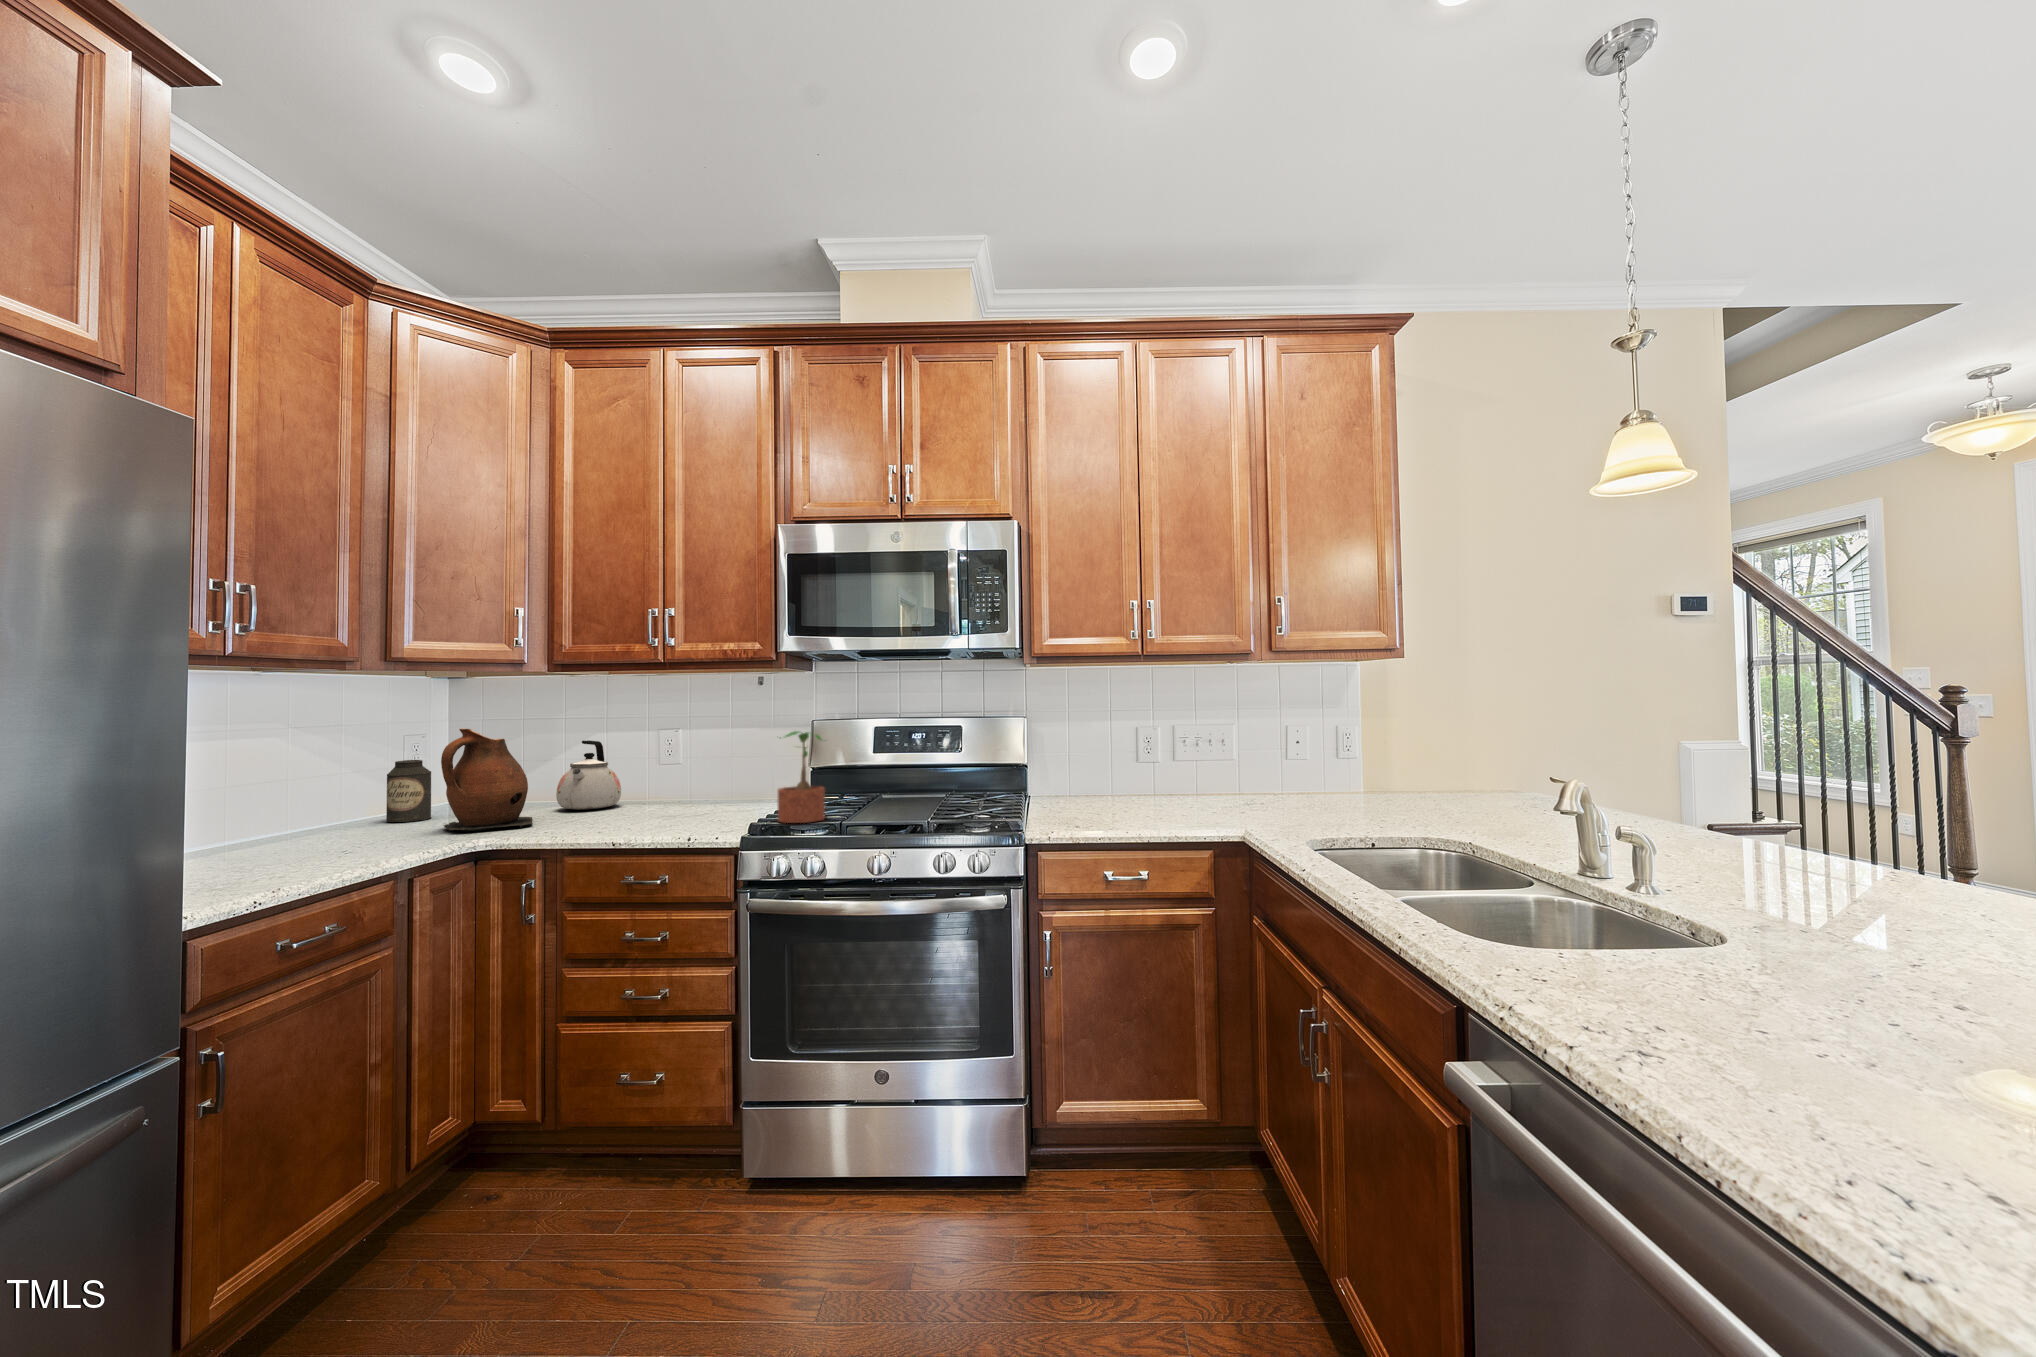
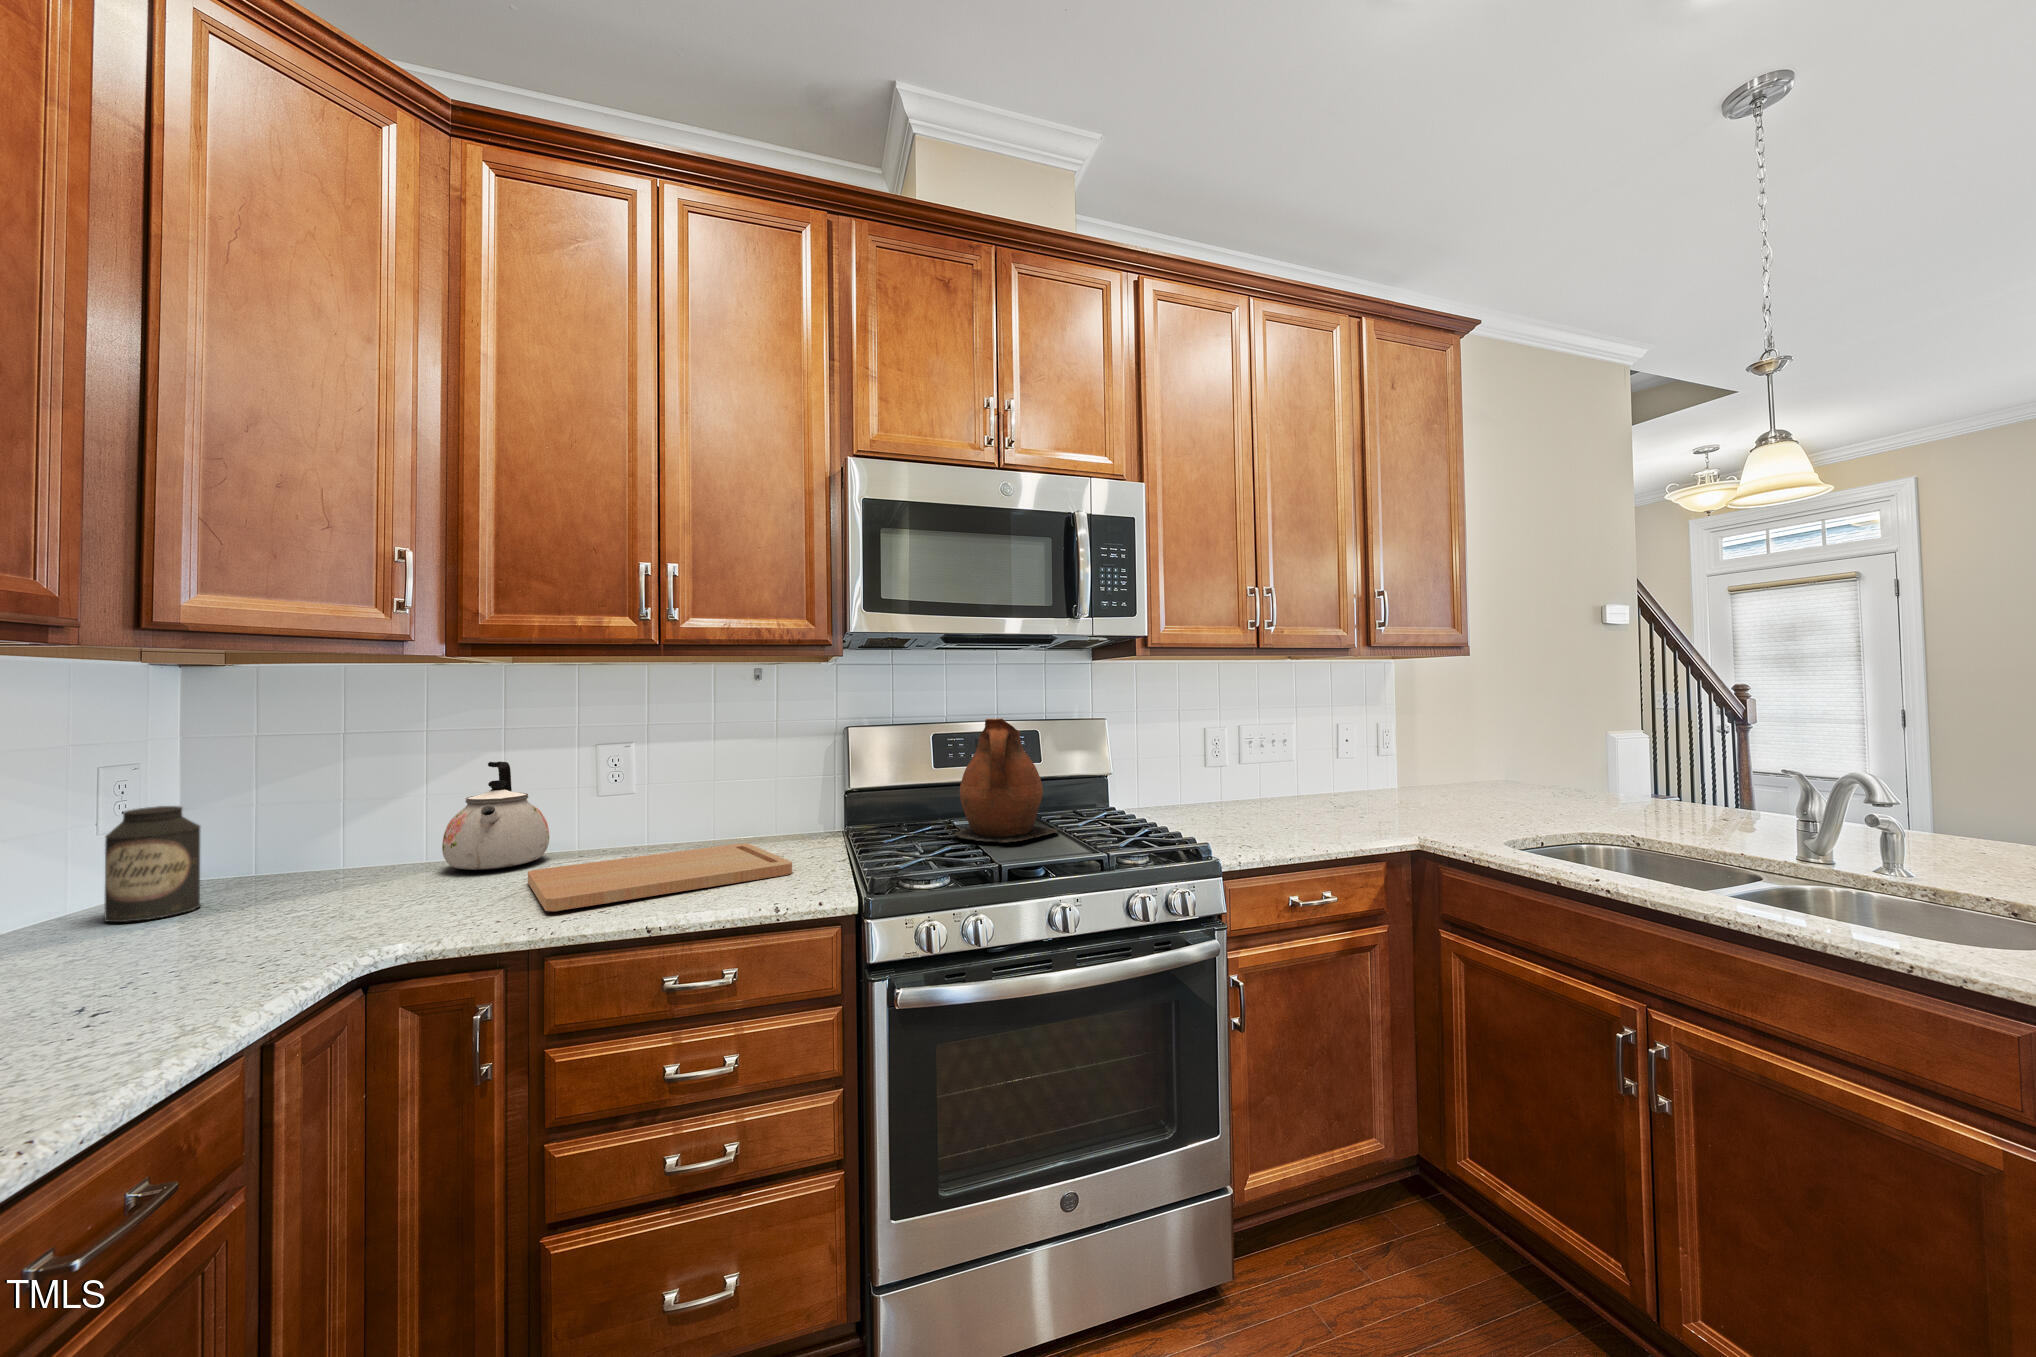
ceramic pitcher: present [441,729,532,830] -> present [950,719,1058,843]
potted plant: present [778,731,825,823] -> none [859,741,928,871]
cutting board: none [570,803,735,829] -> present [528,843,792,911]

